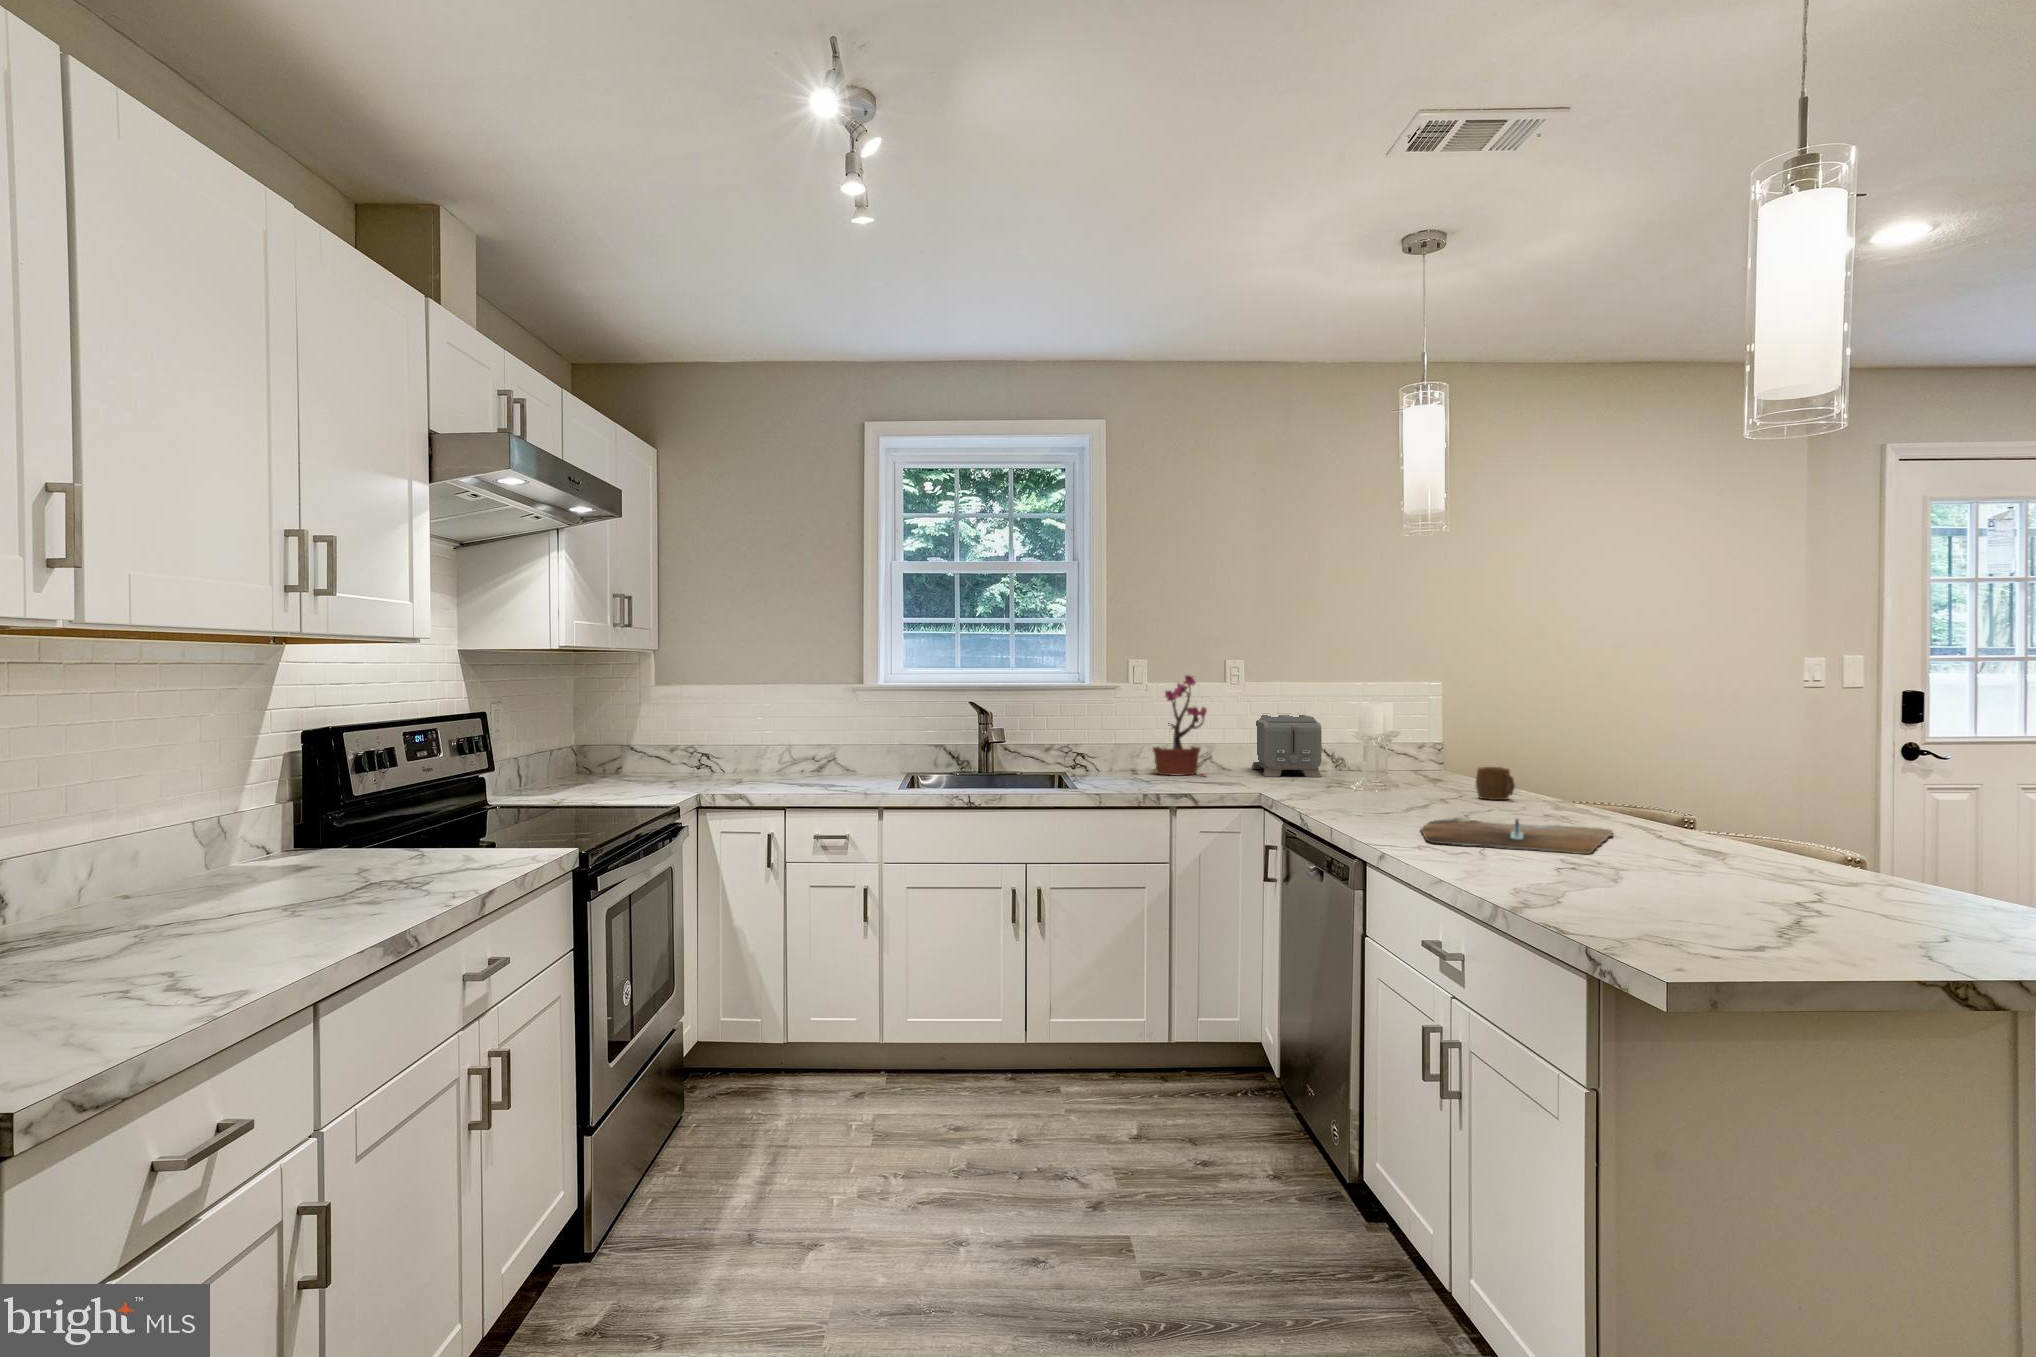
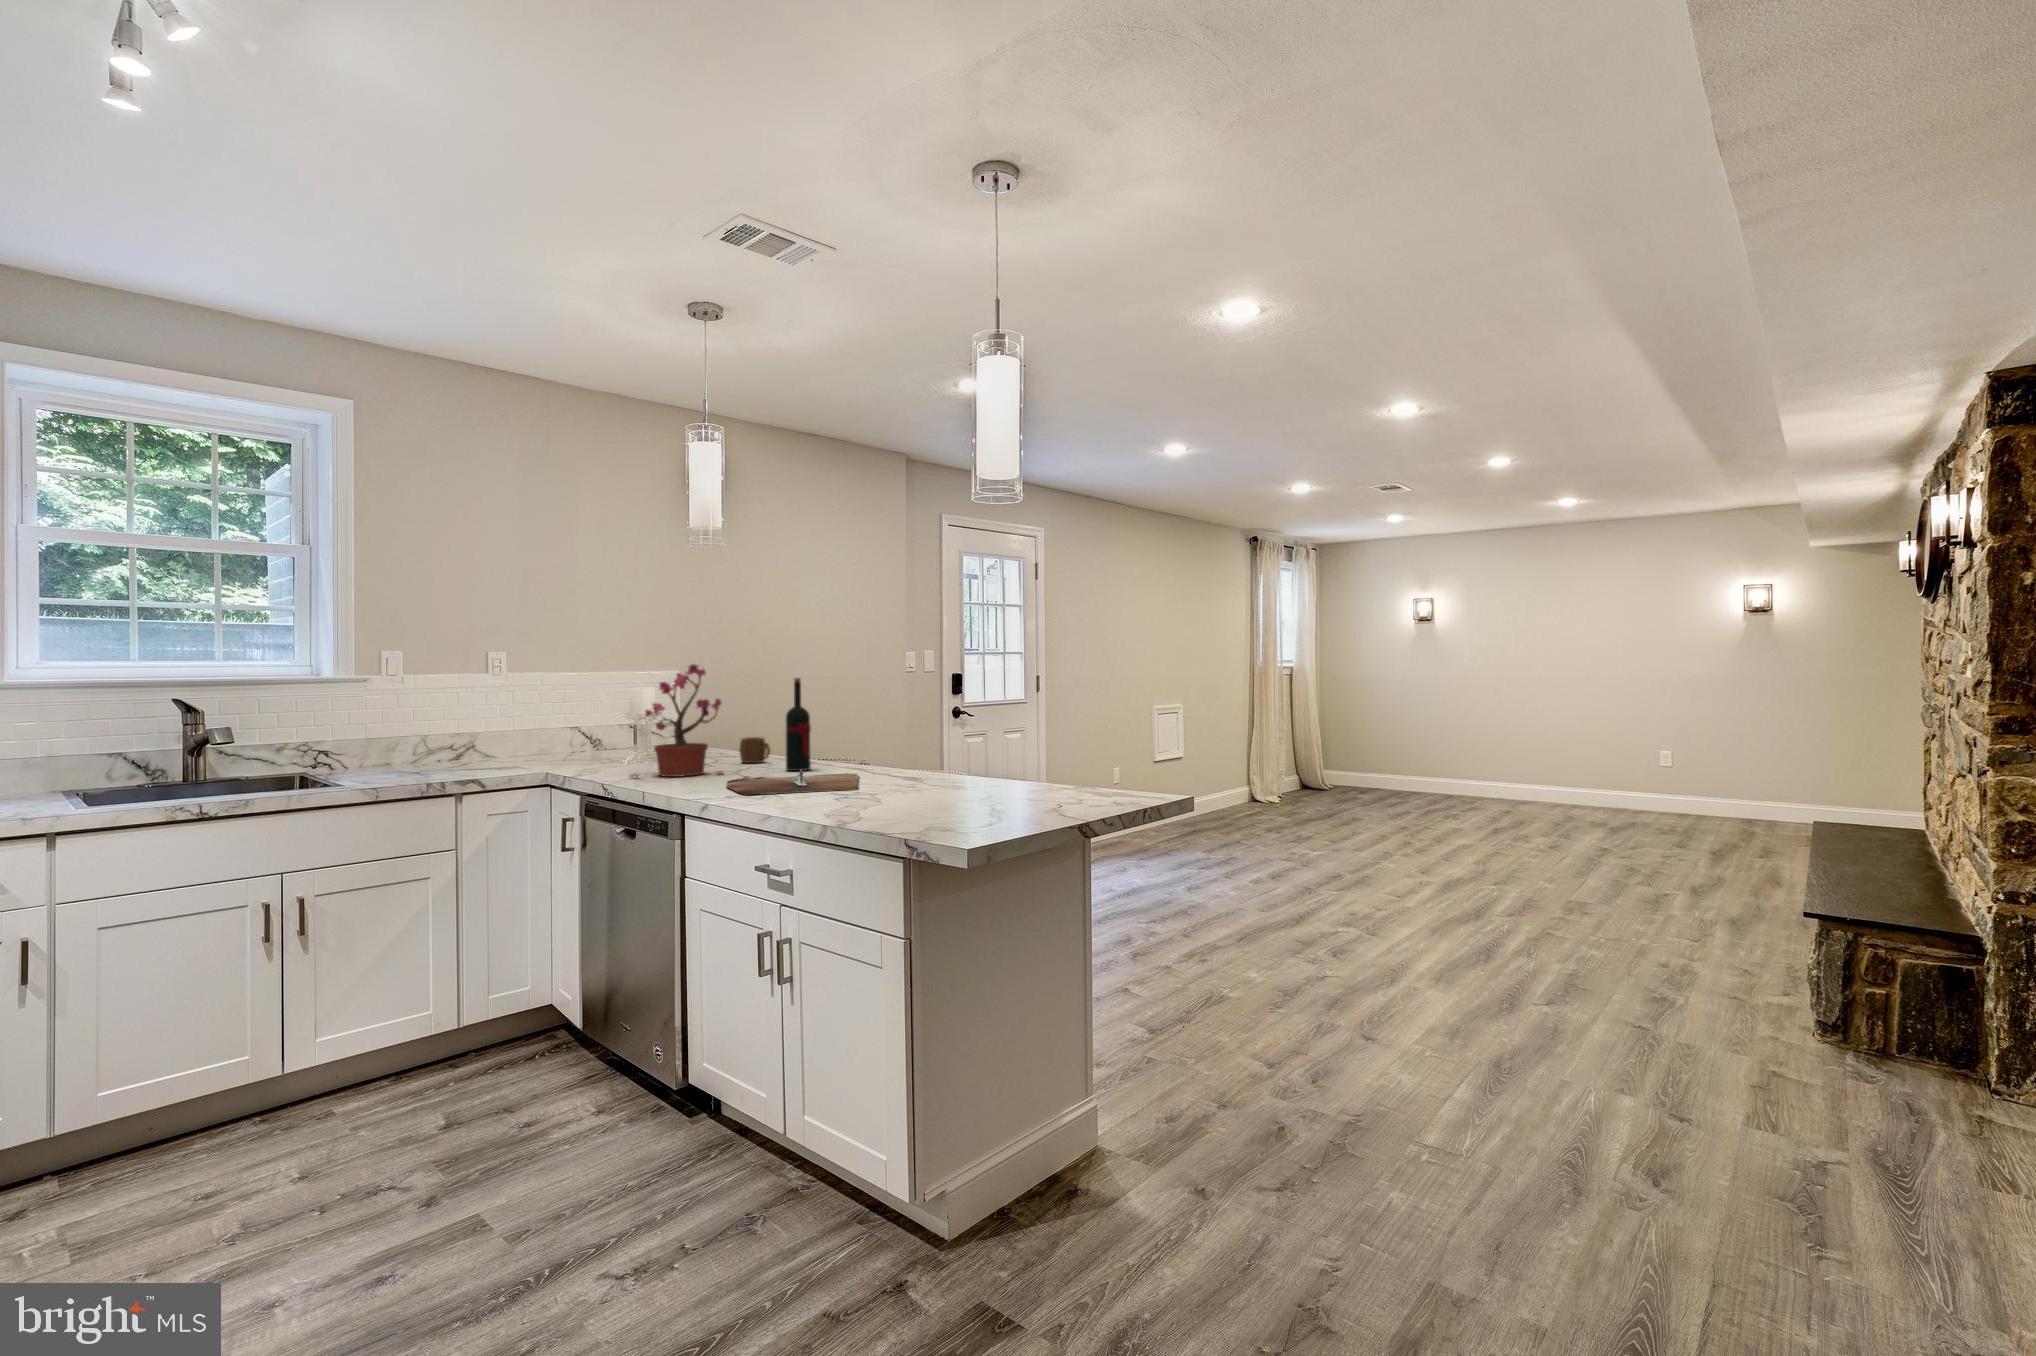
potted plant: present [1132,675,1207,776] -> present [630,664,723,778]
wine bottle: none [1523,695,1557,817] -> present [786,678,811,771]
toaster: present [1251,713,1322,777] -> none [514,703,592,763]

